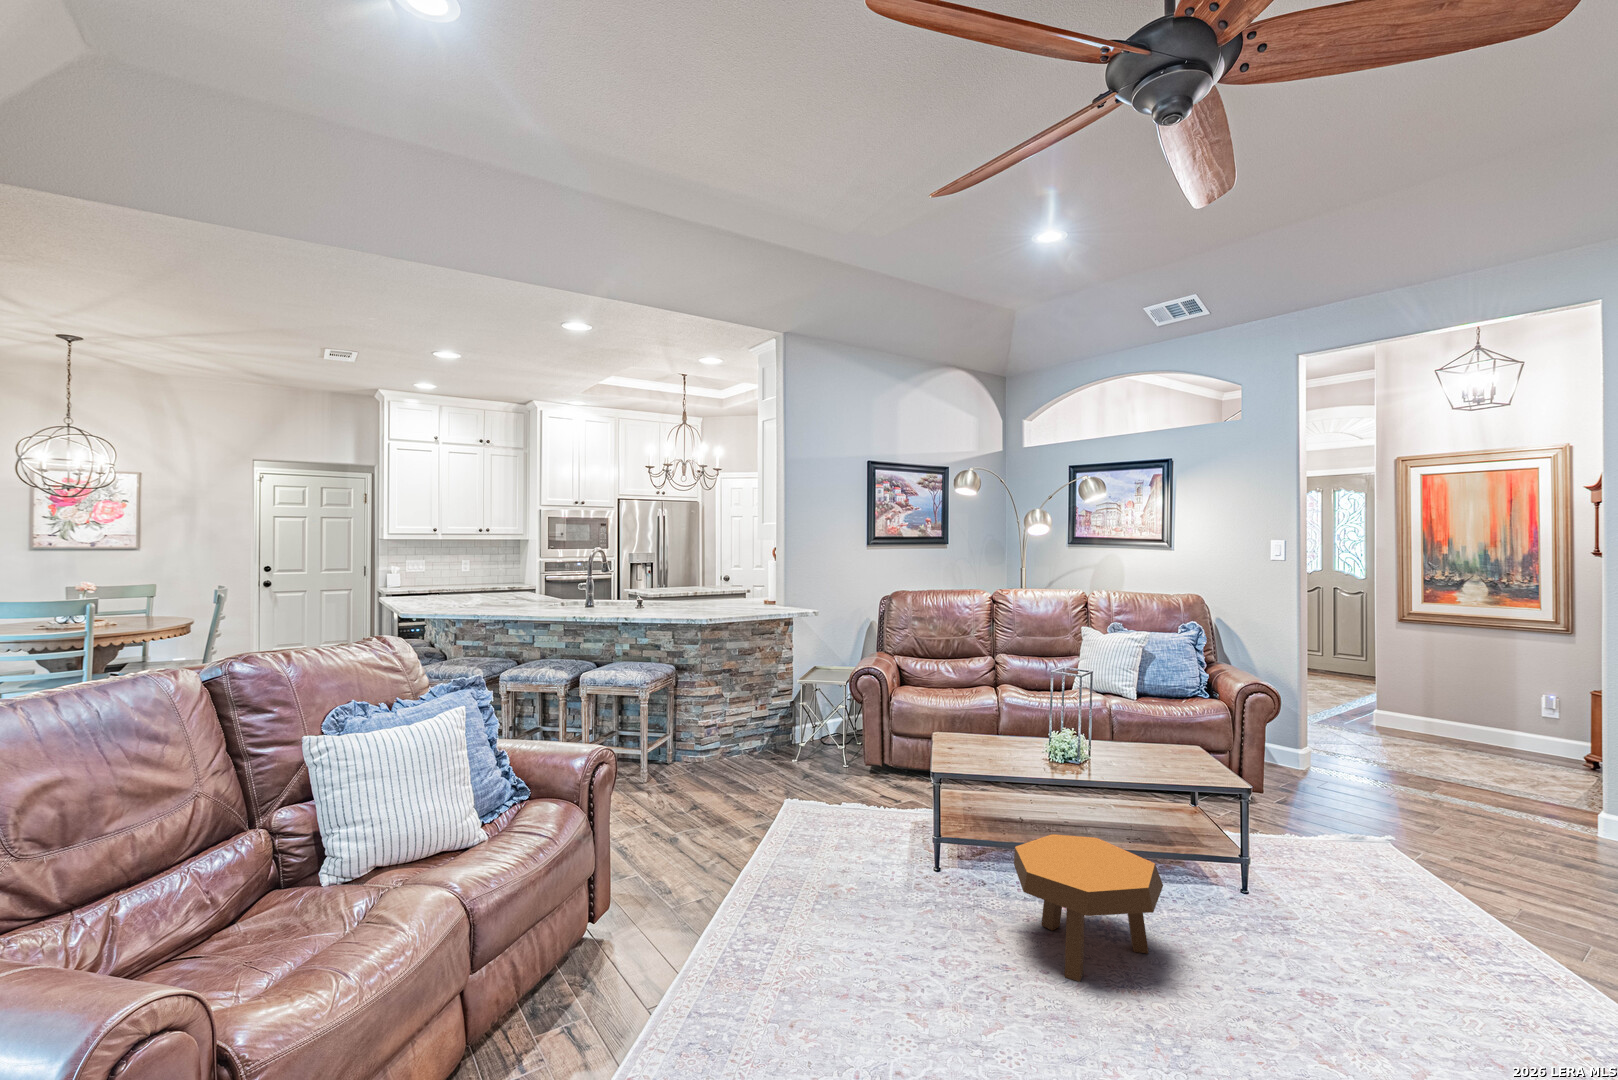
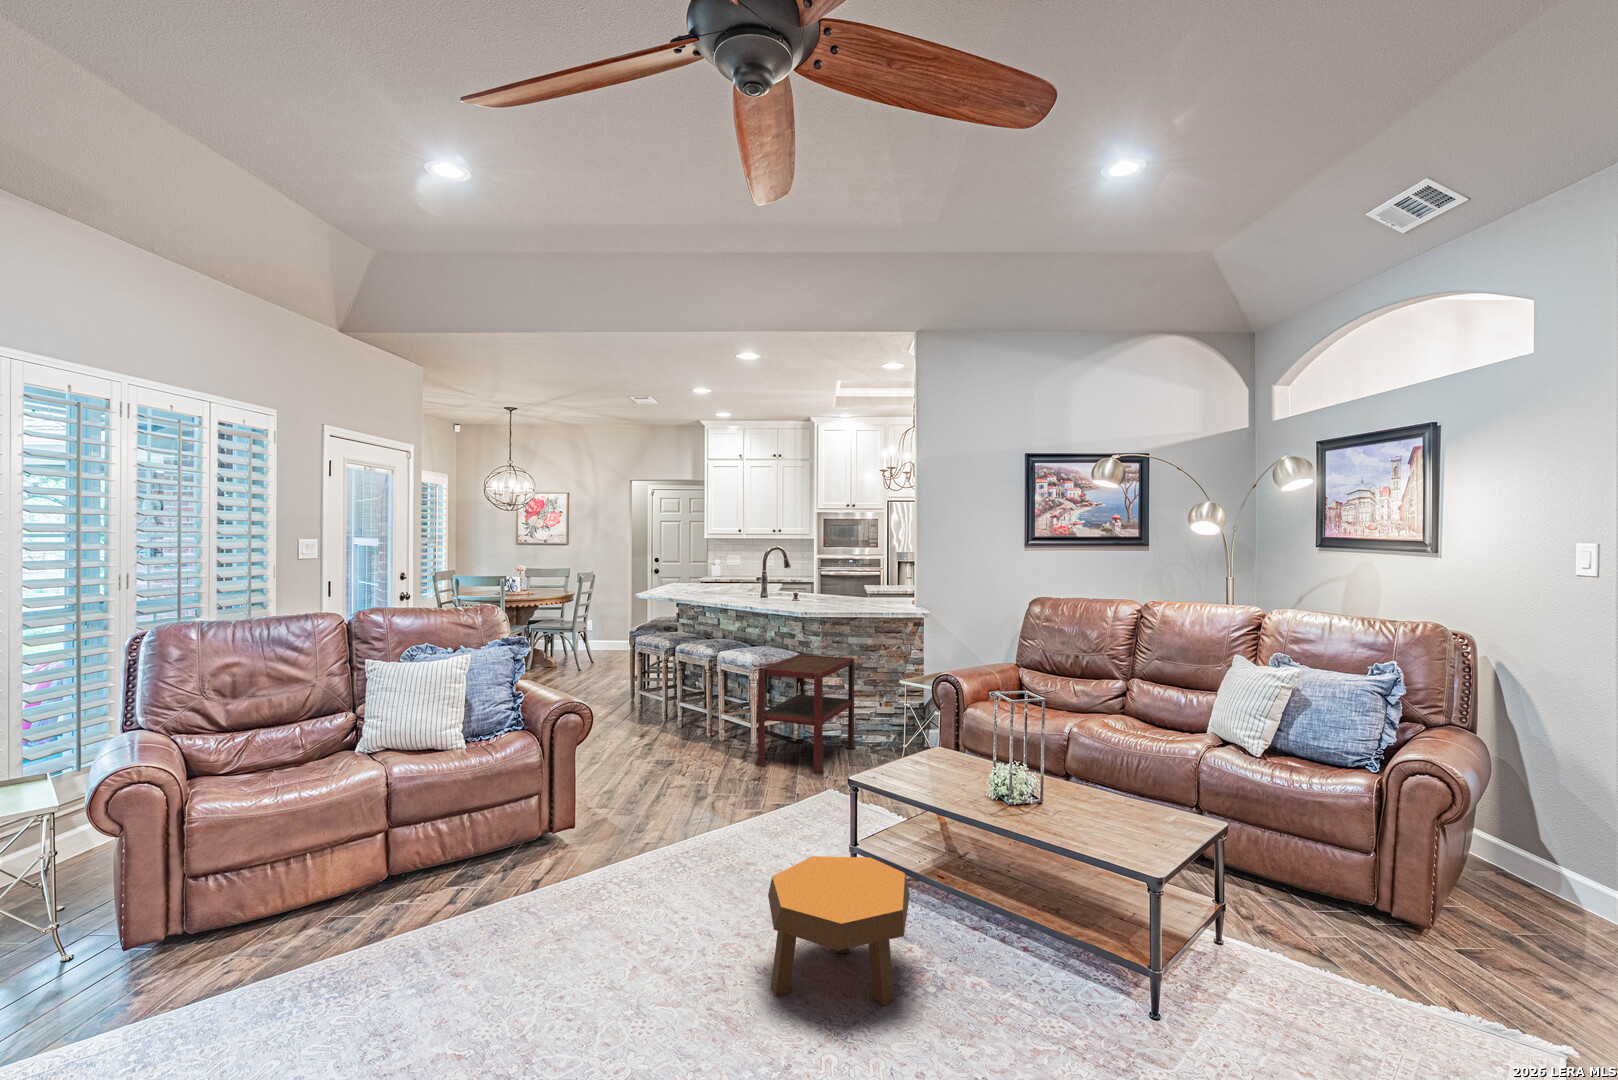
side table: none [672,664,757,796] -> present [756,654,856,775]

